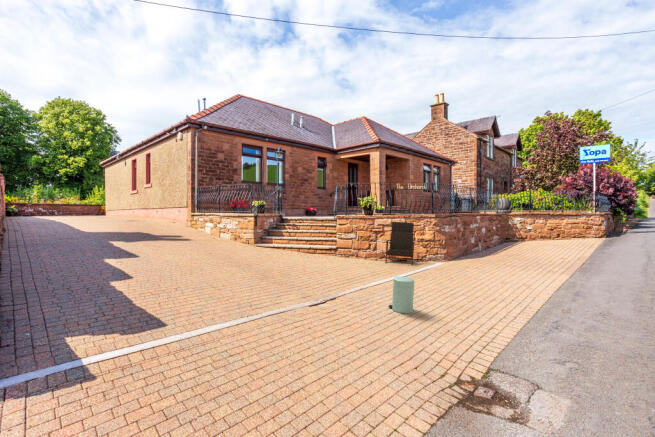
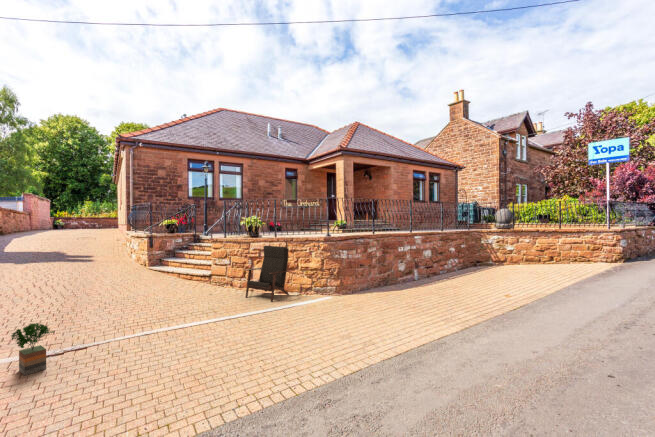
potted tree: none [346,271,368,308] -> present [11,323,55,375]
trash can: present [388,277,414,313] -> none [57,333,93,389]

